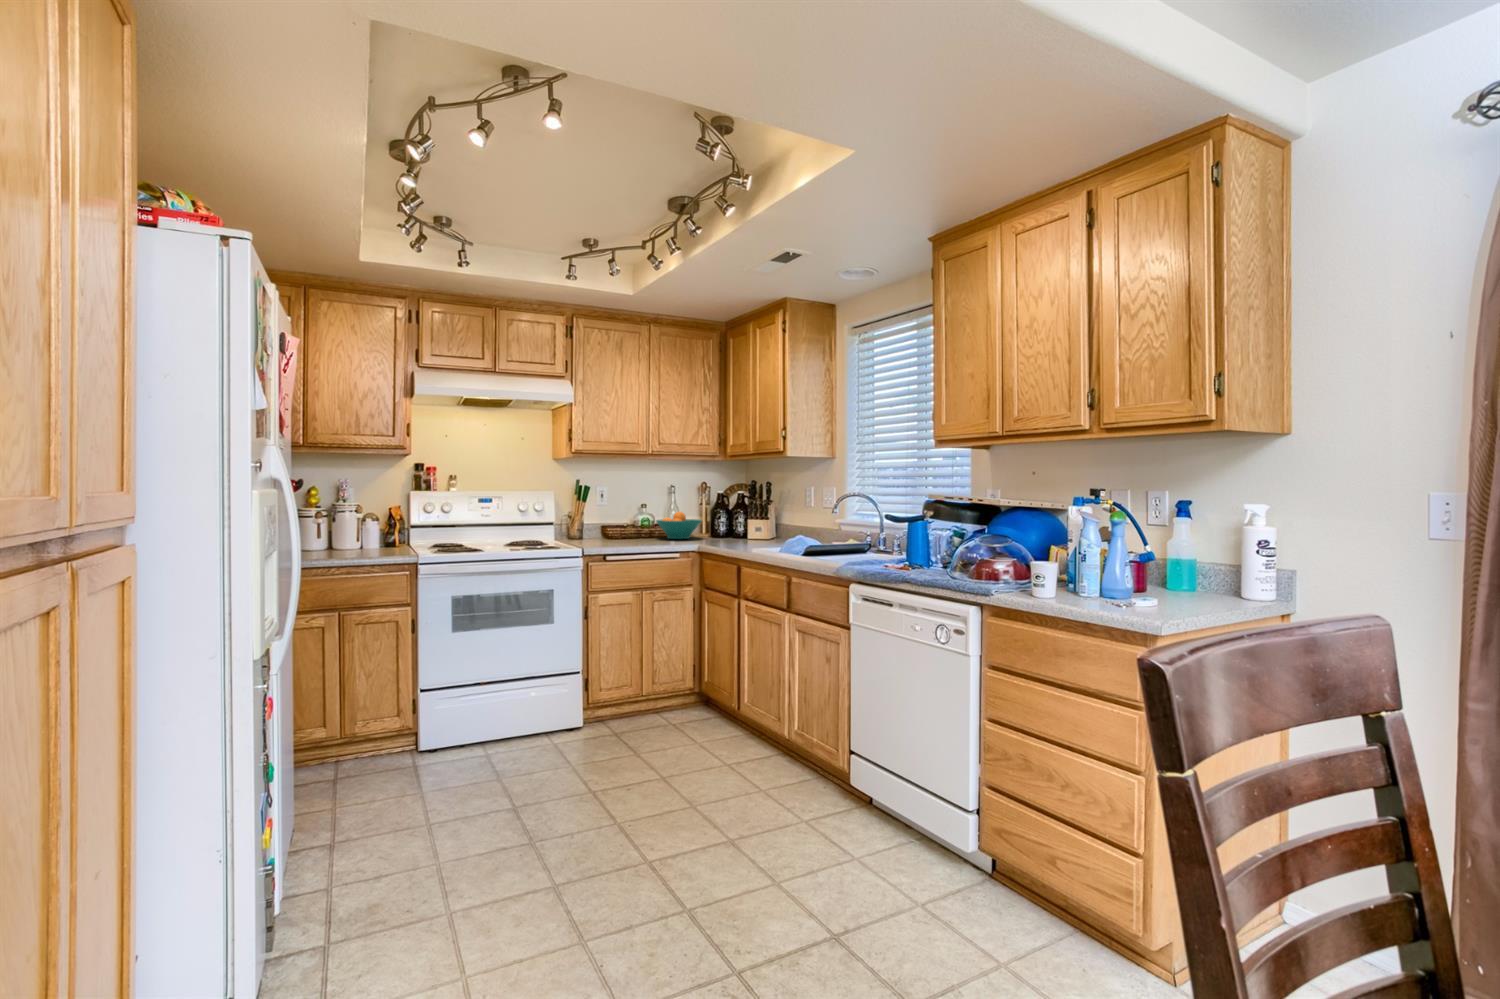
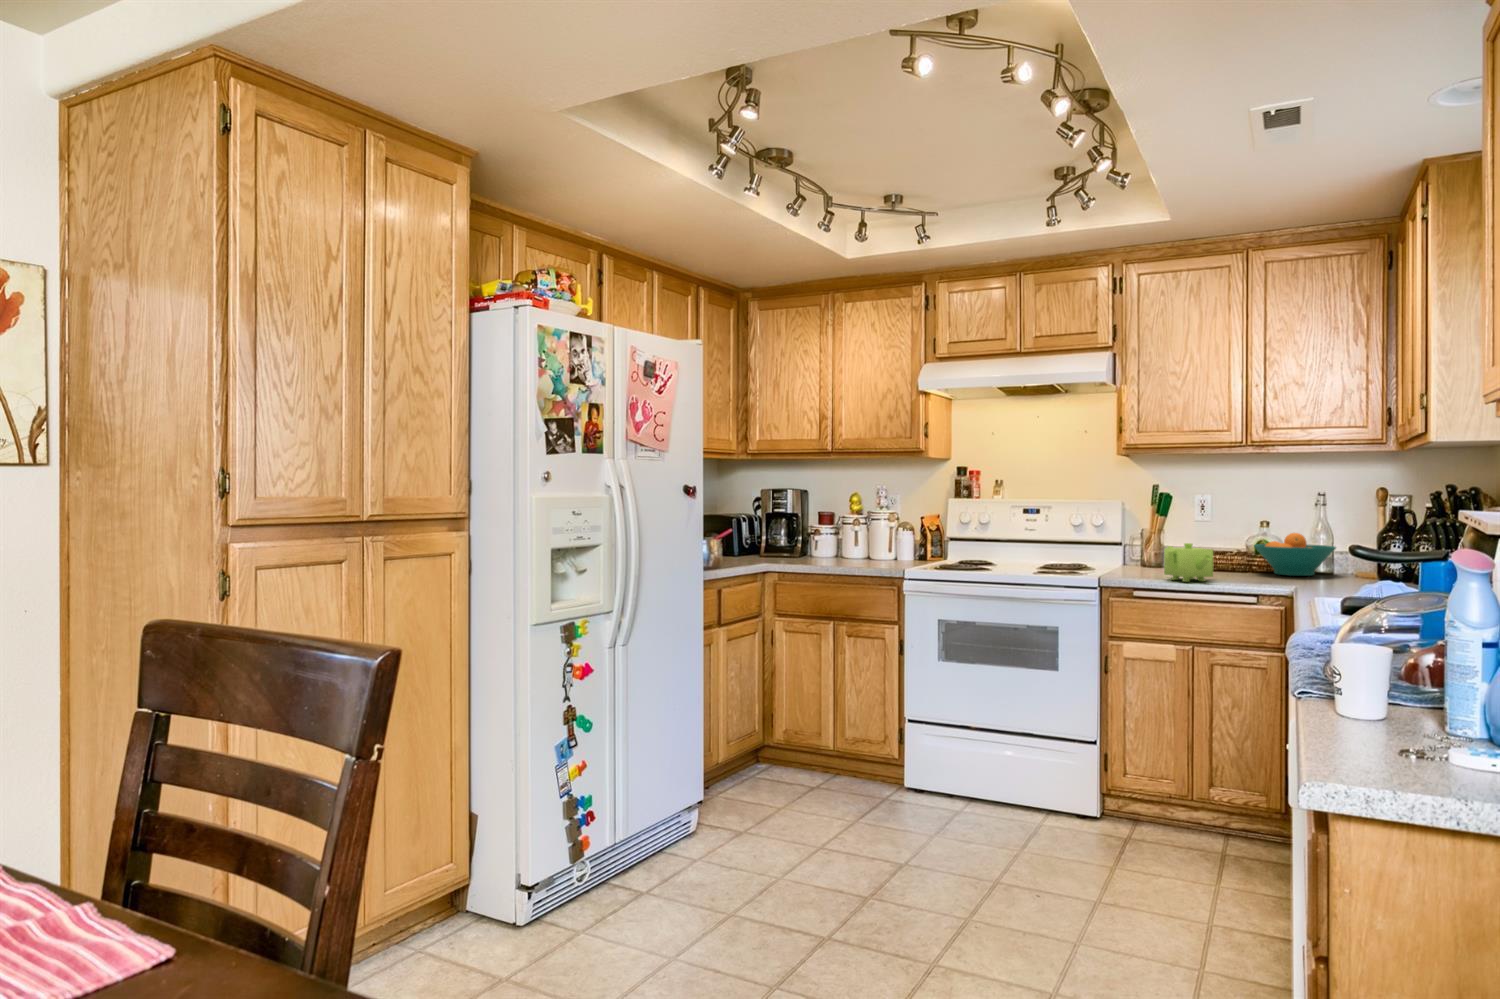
teapot: none [617,520,658,547] -> present [1164,543,1213,582]

